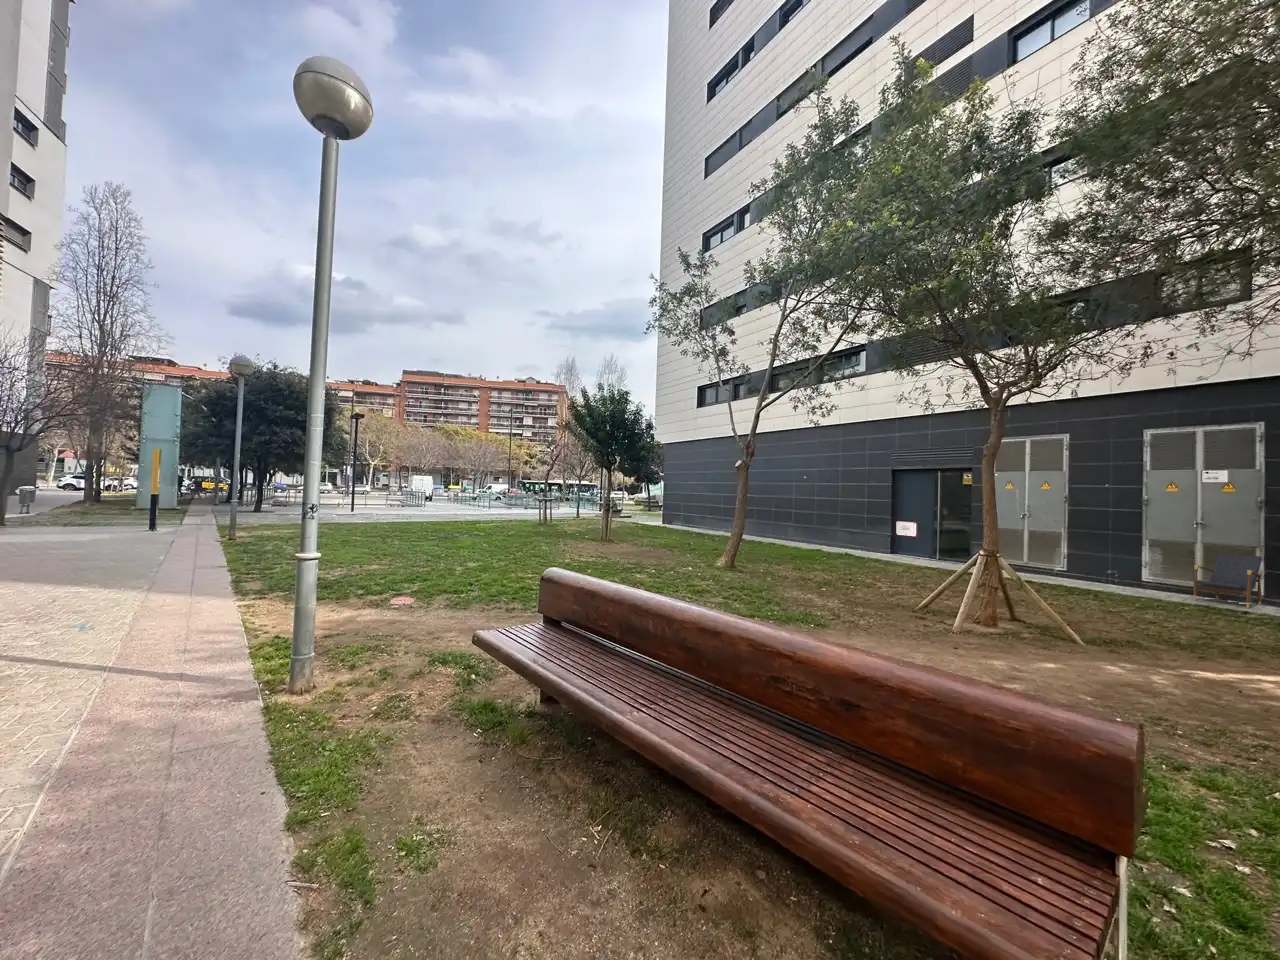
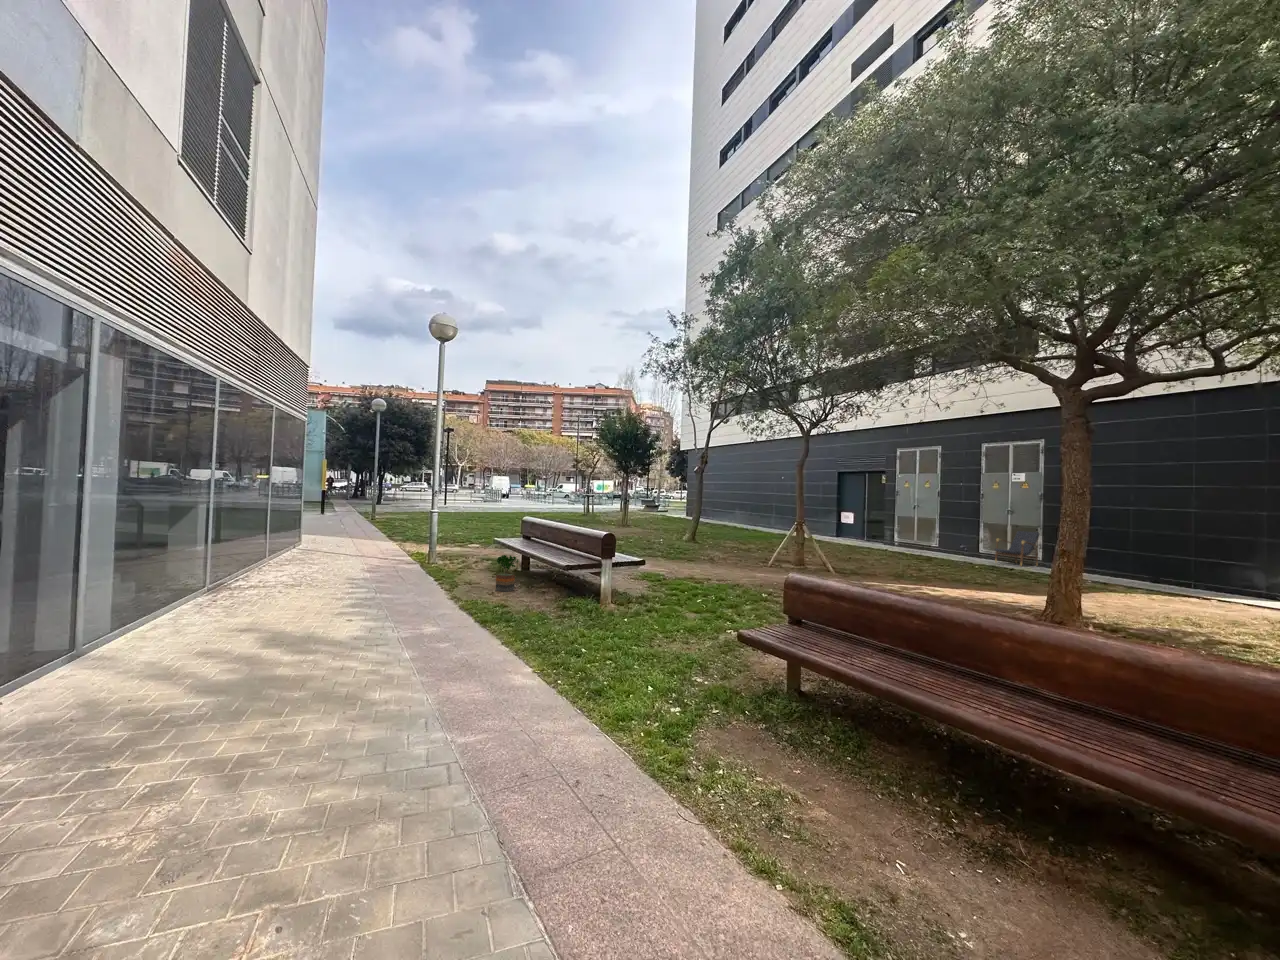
potted tree: none [511,718,581,846] -> present [496,555,519,592]

